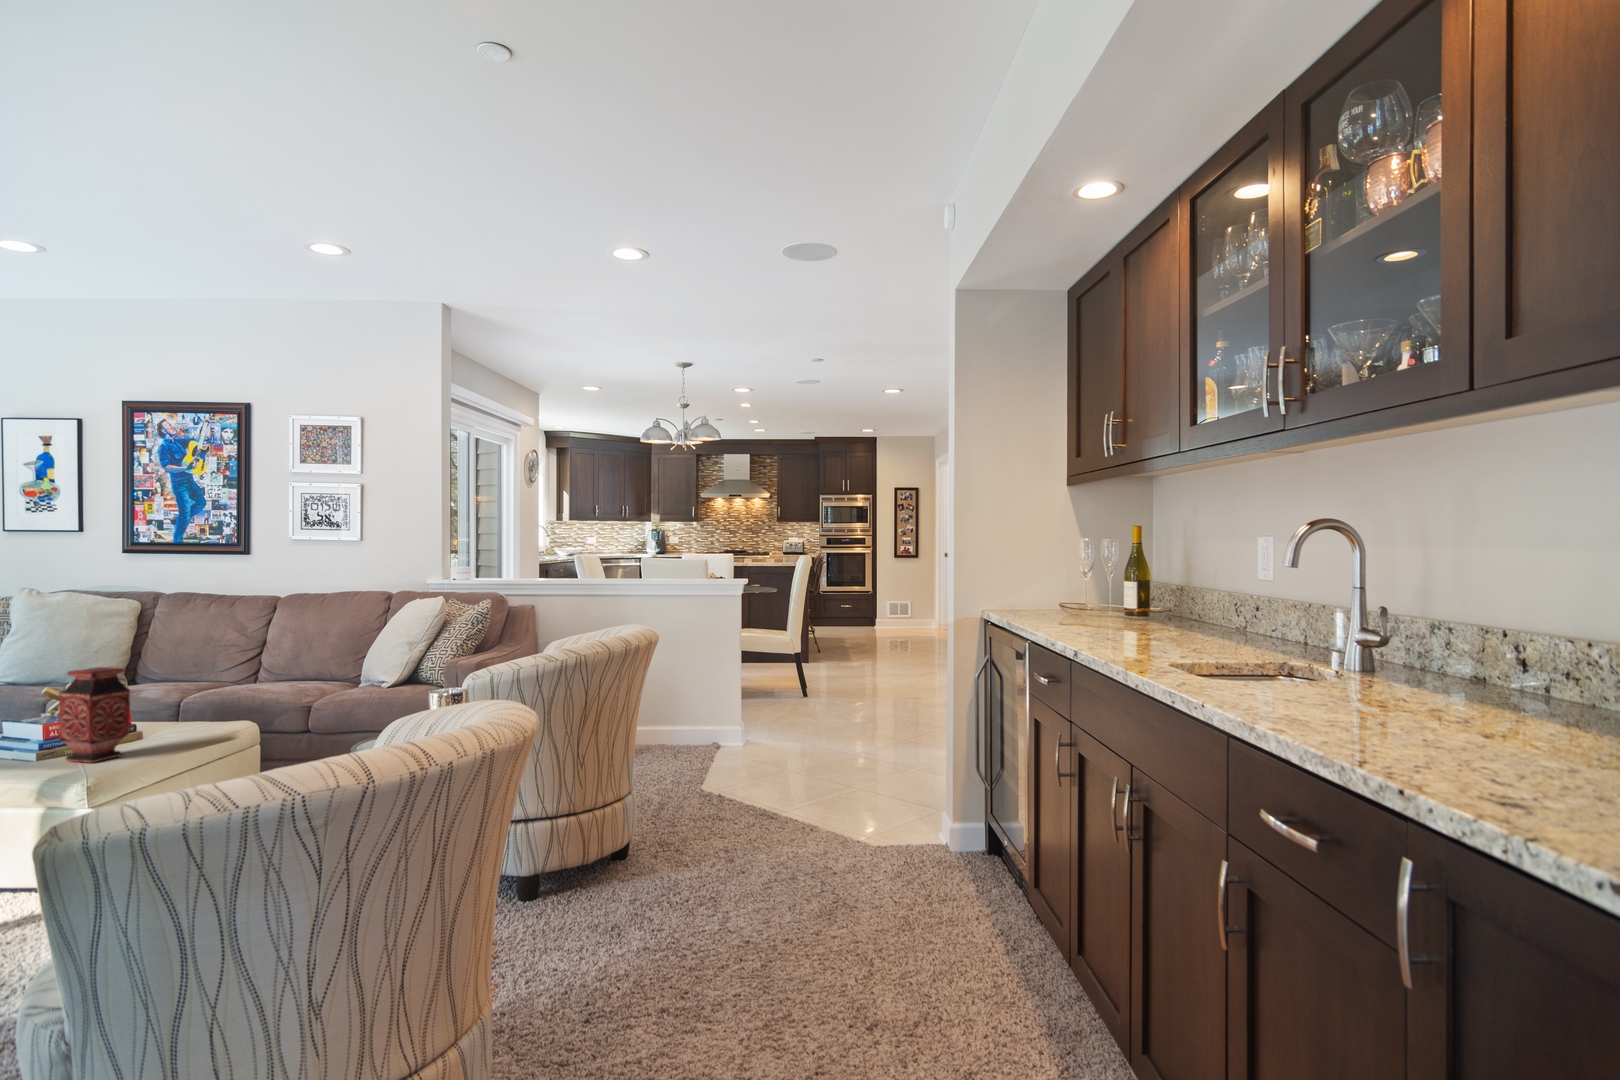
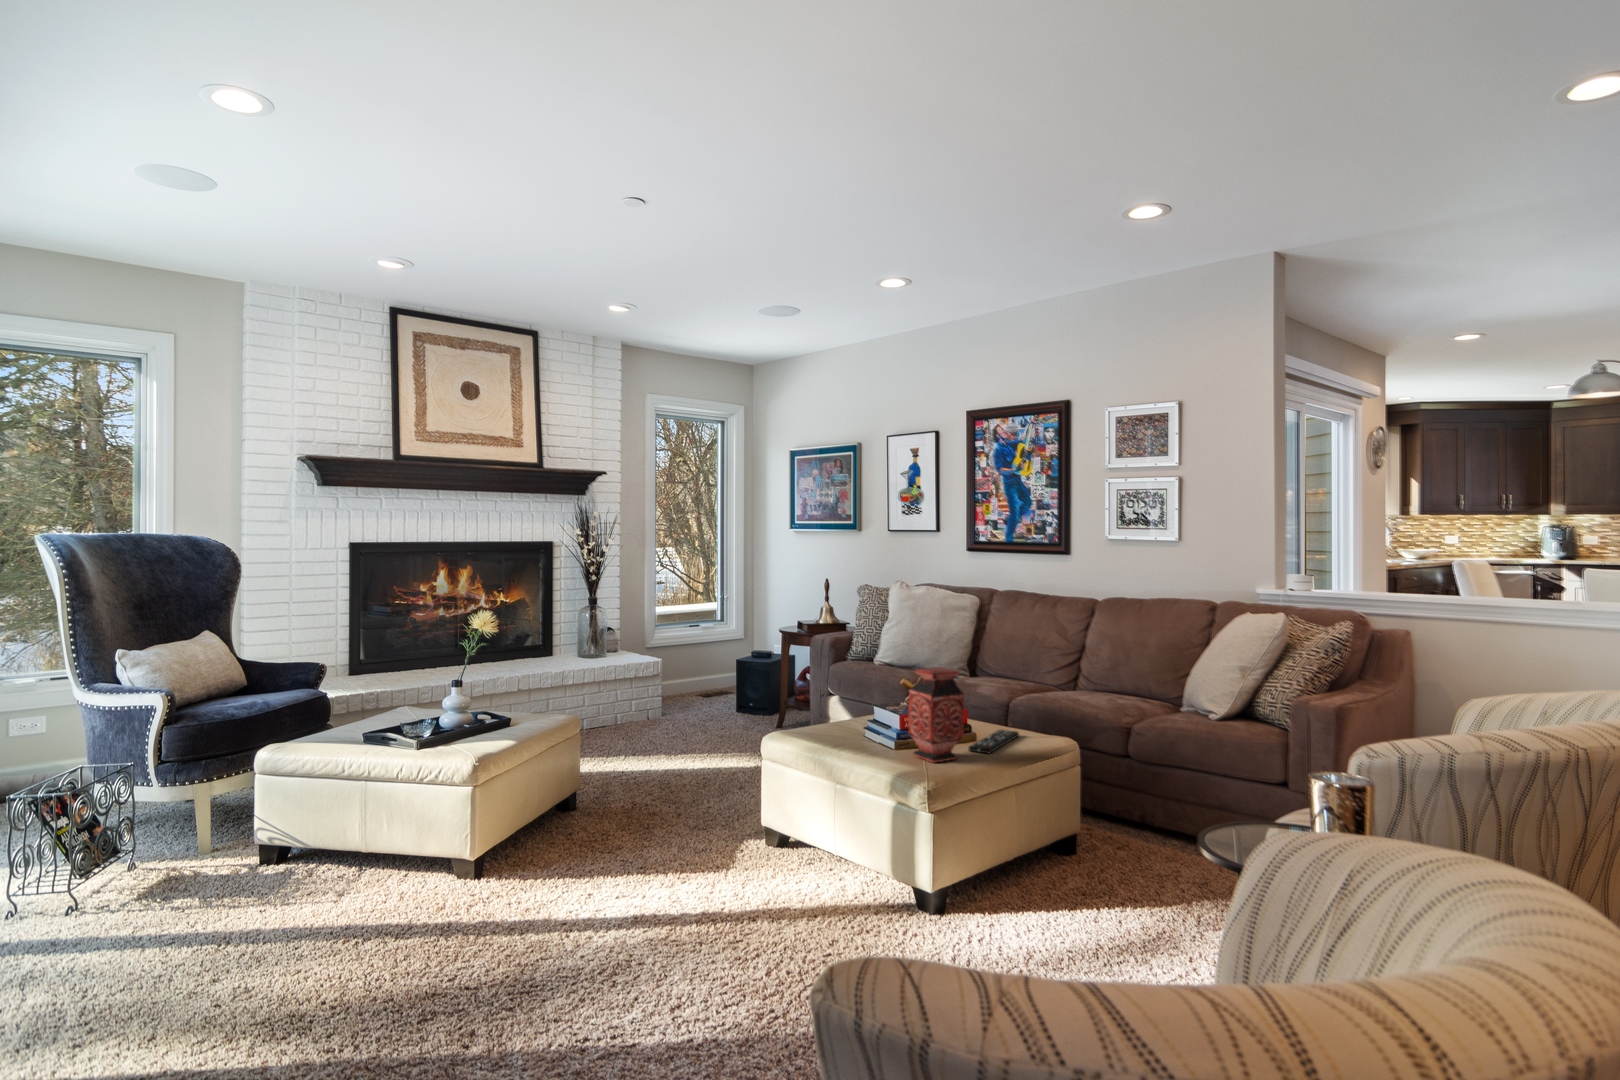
remote control: none [135,724,192,748] -> present [968,730,1019,753]

